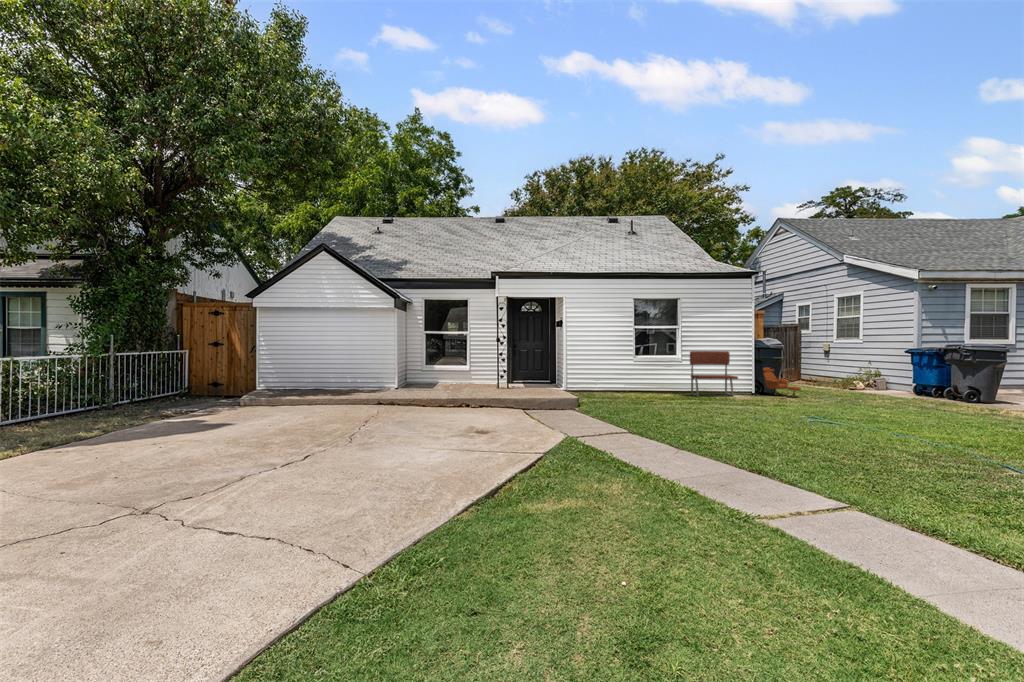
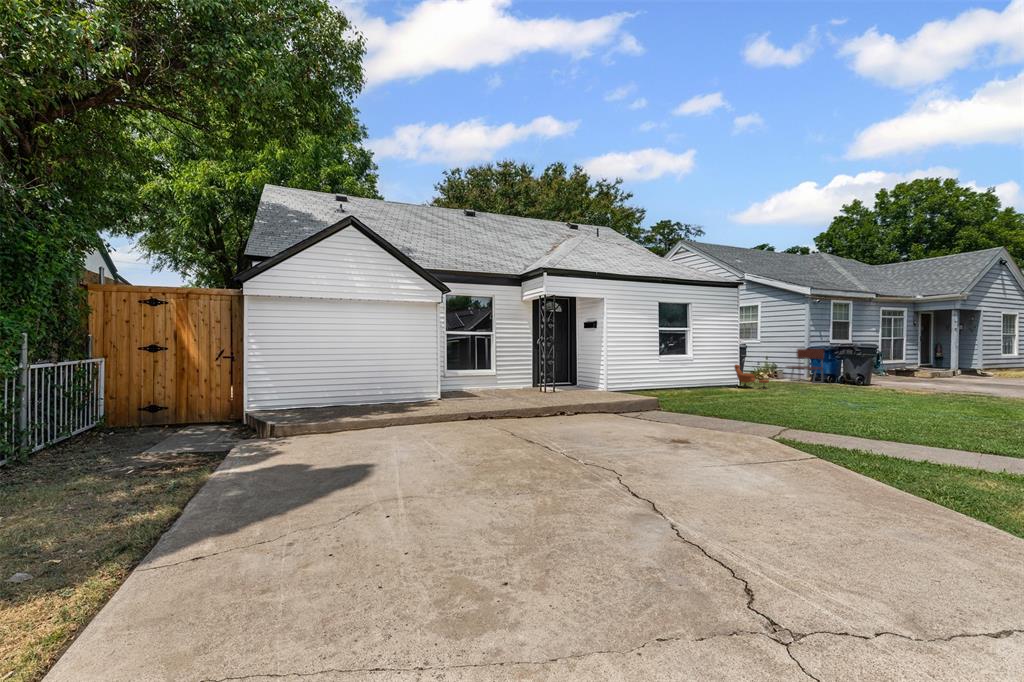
bench: present [690,351,738,396] -> present [787,348,824,383]

